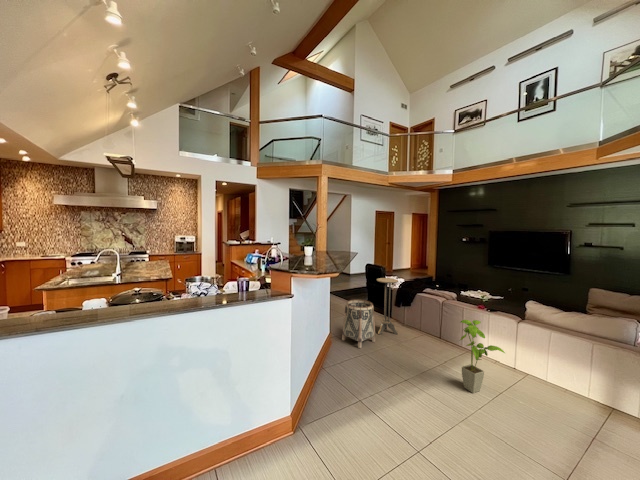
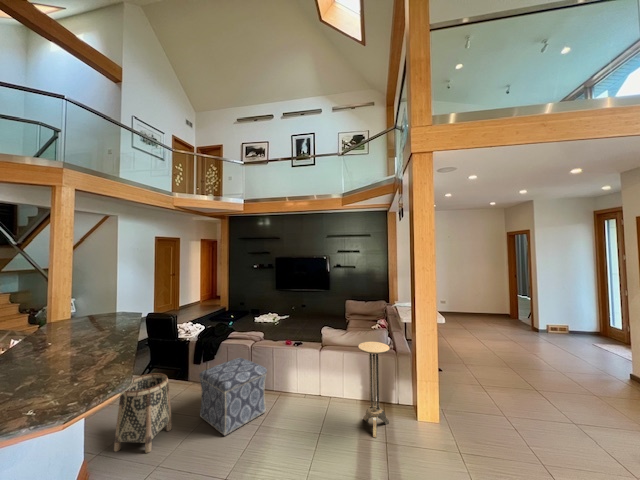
side table: present [377,278,398,335] -> present [358,342,390,438]
ottoman: none [395,308,453,361] -> present [199,358,267,436]
house plant: present [460,320,505,393] -> none [279,364,320,445]

